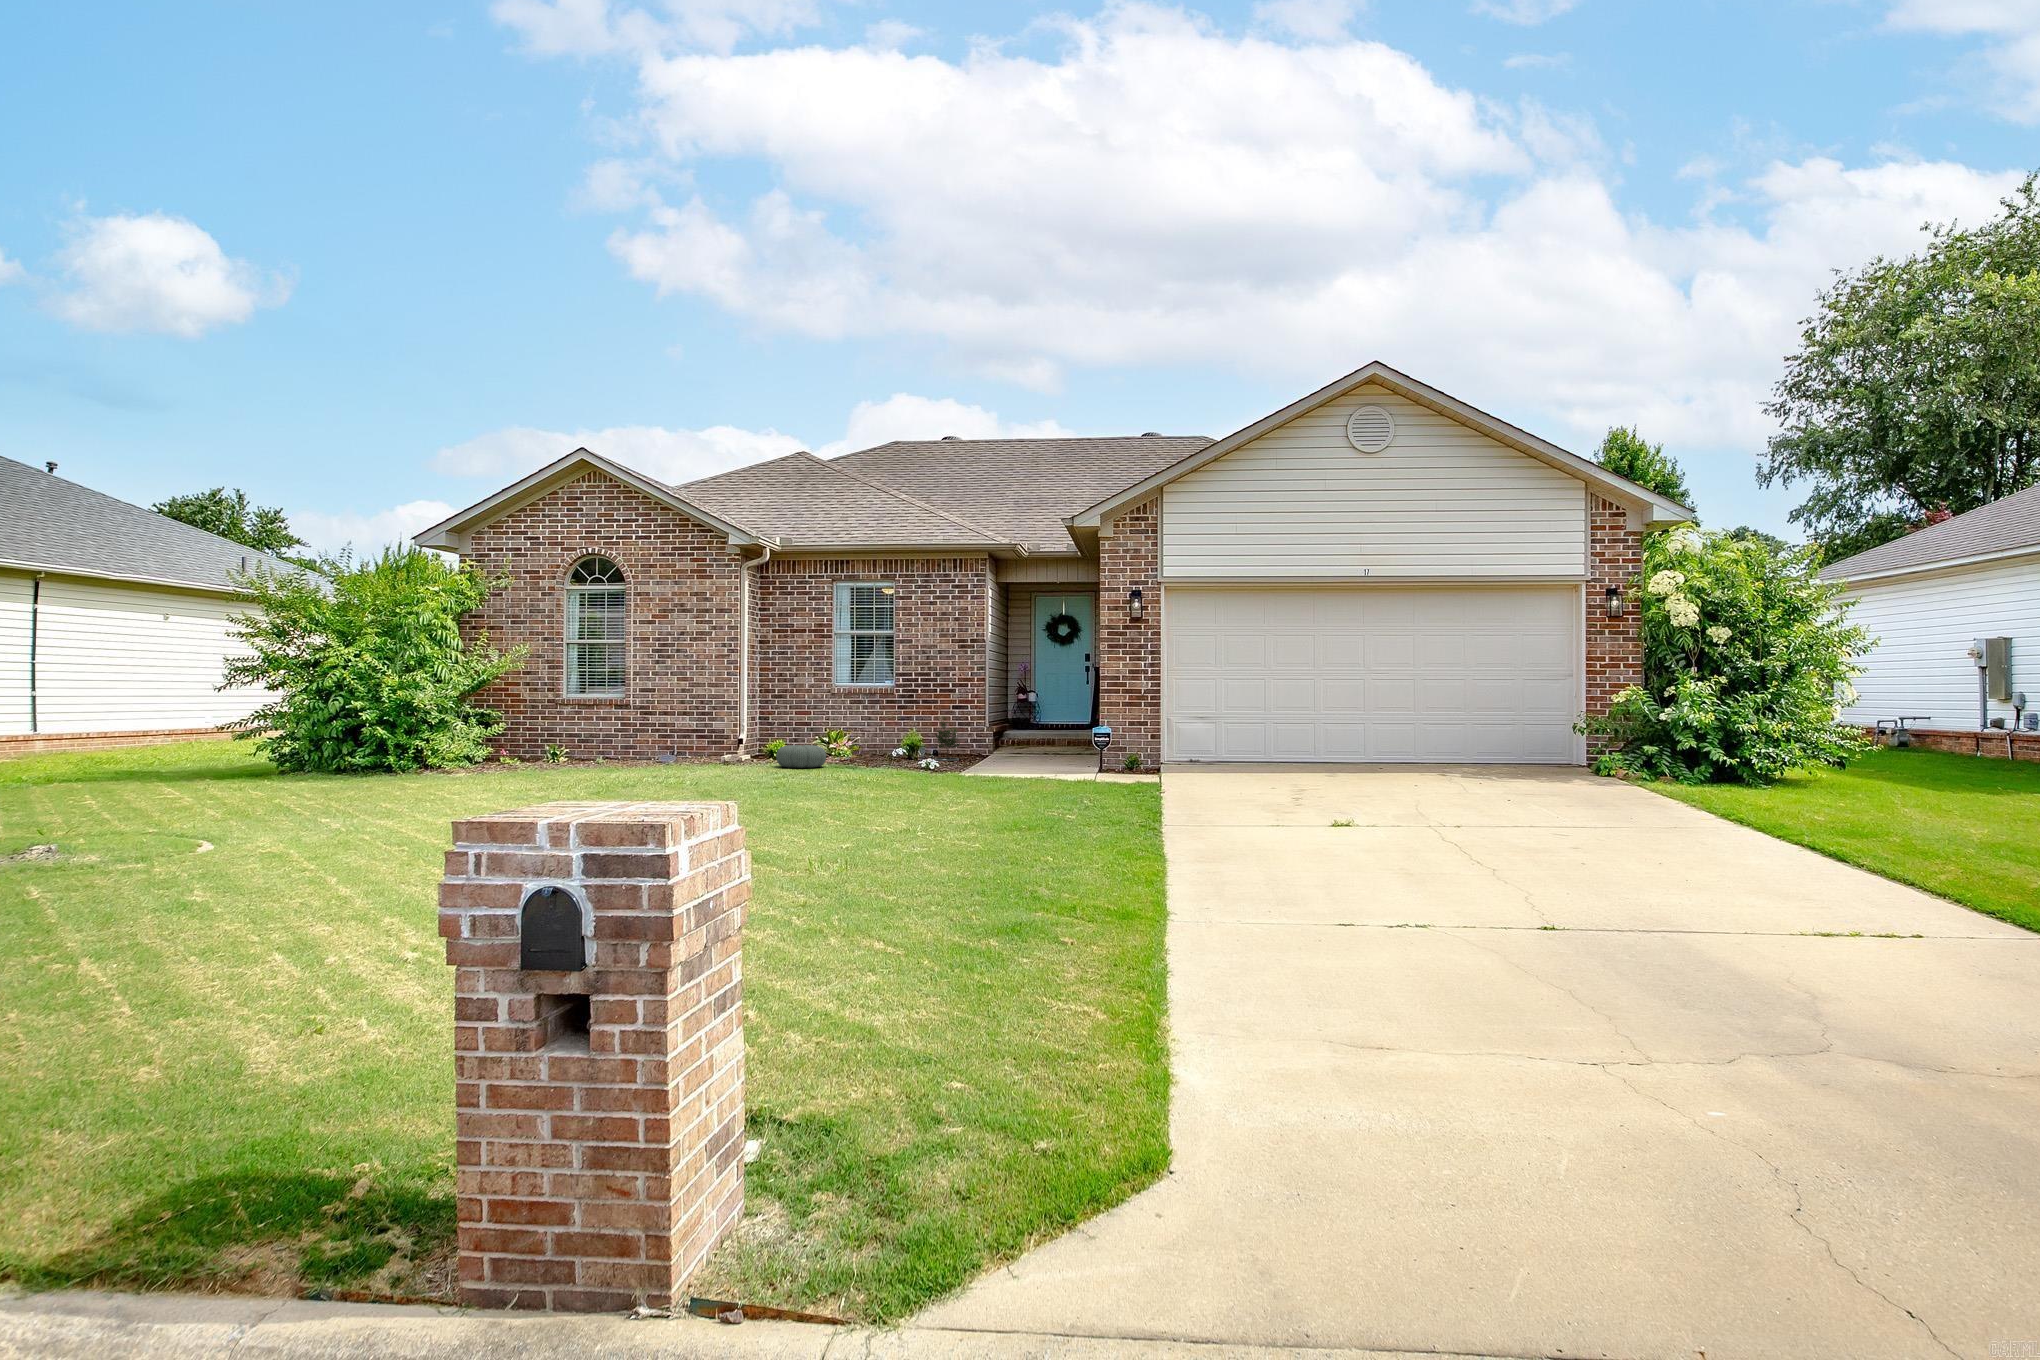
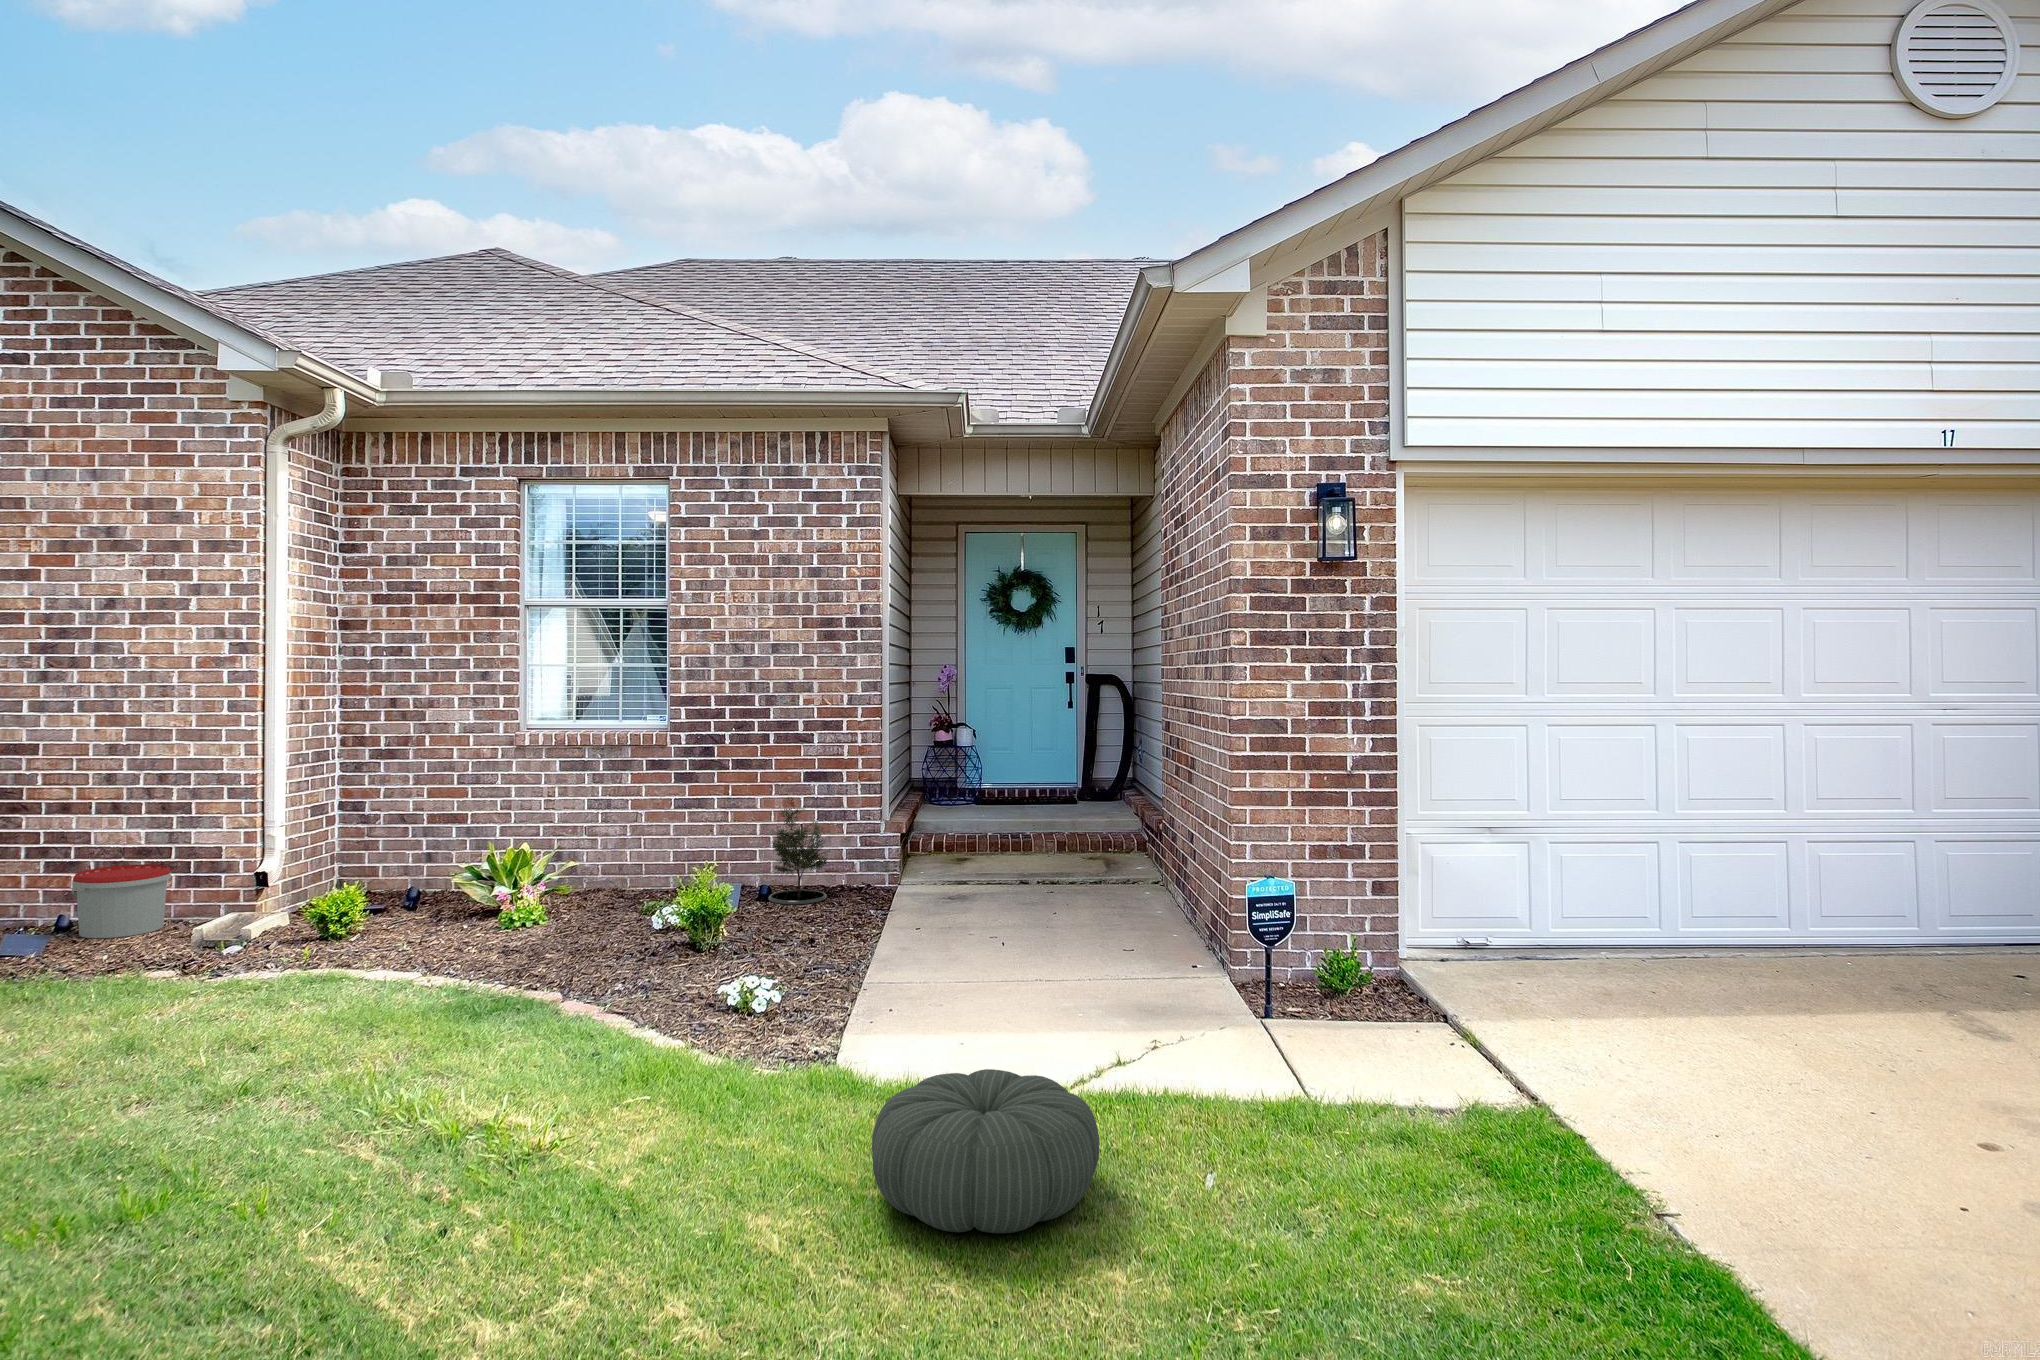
bucket: none [679,735,709,759] -> present [72,864,171,938]
pouf: present [776,745,826,768] -> present [872,1069,1099,1233]

